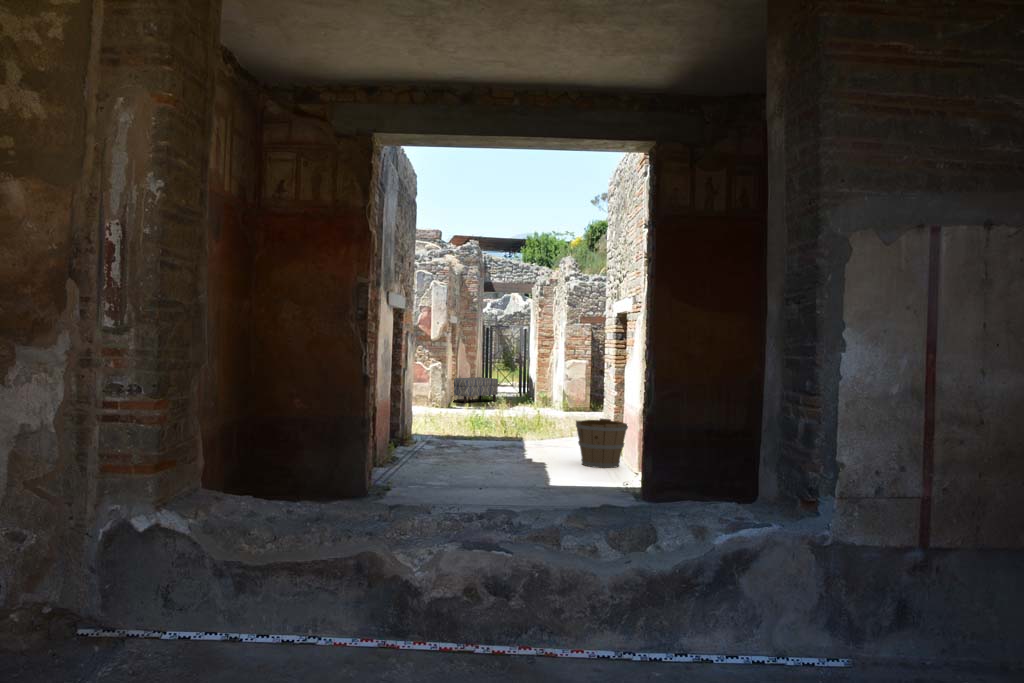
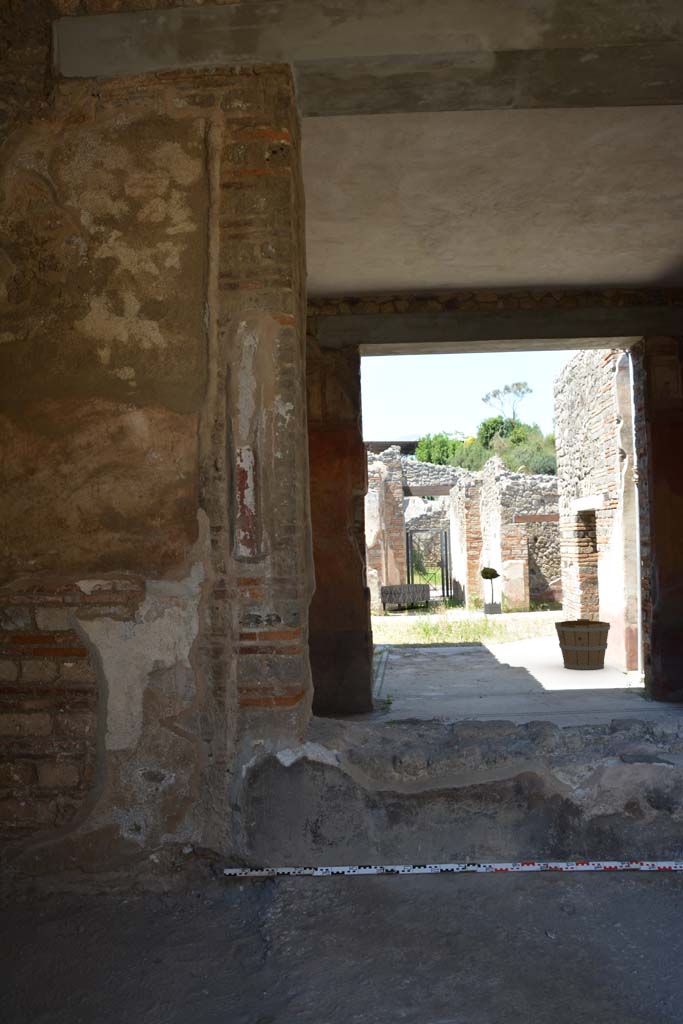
potted tree: none [544,364,563,411] -> present [481,567,502,614]

